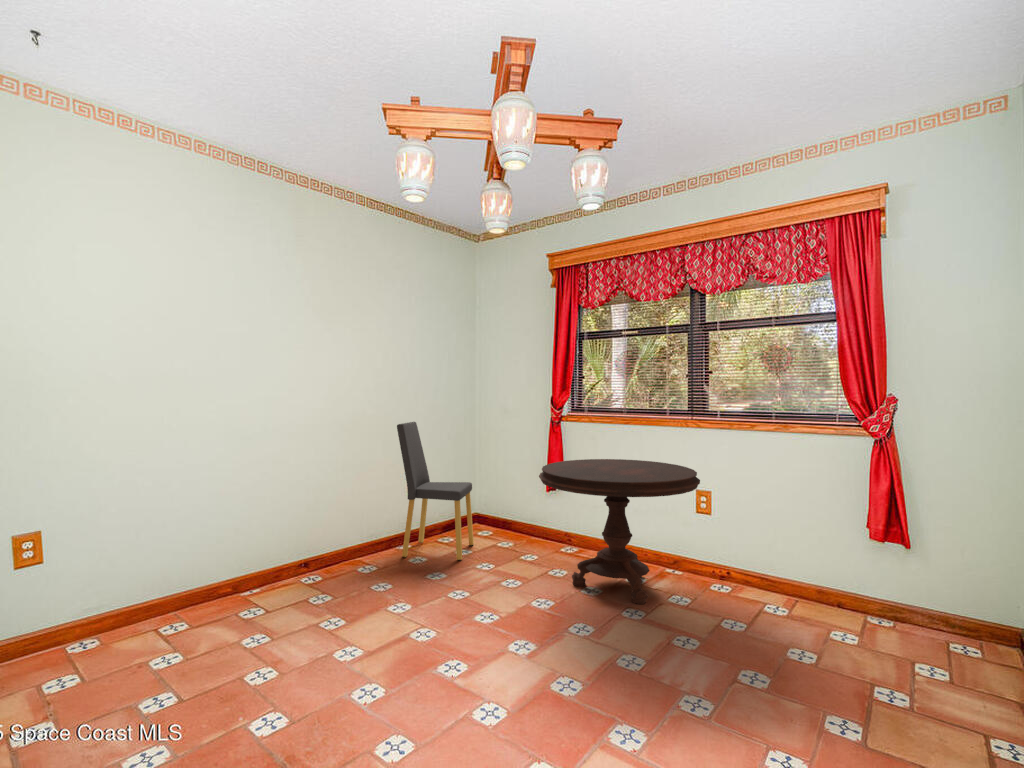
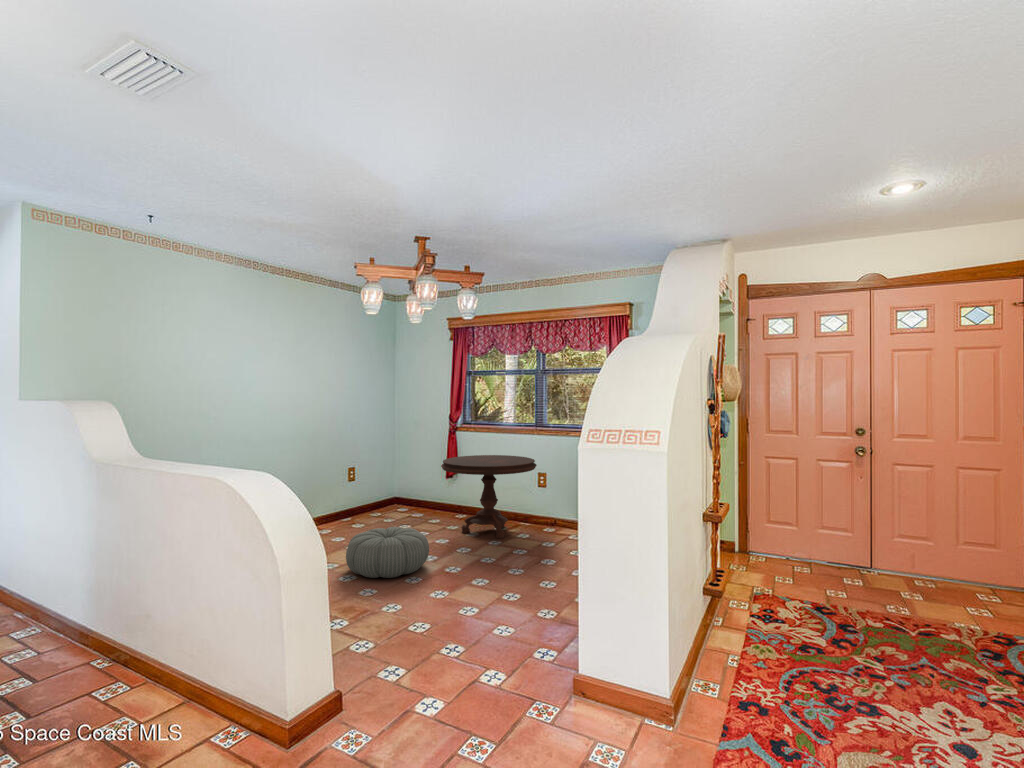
dining chair: present [397,422,474,560] -> none [344,433,396,525]
pouf: none [365,586,518,703] -> present [346,527,429,578]

